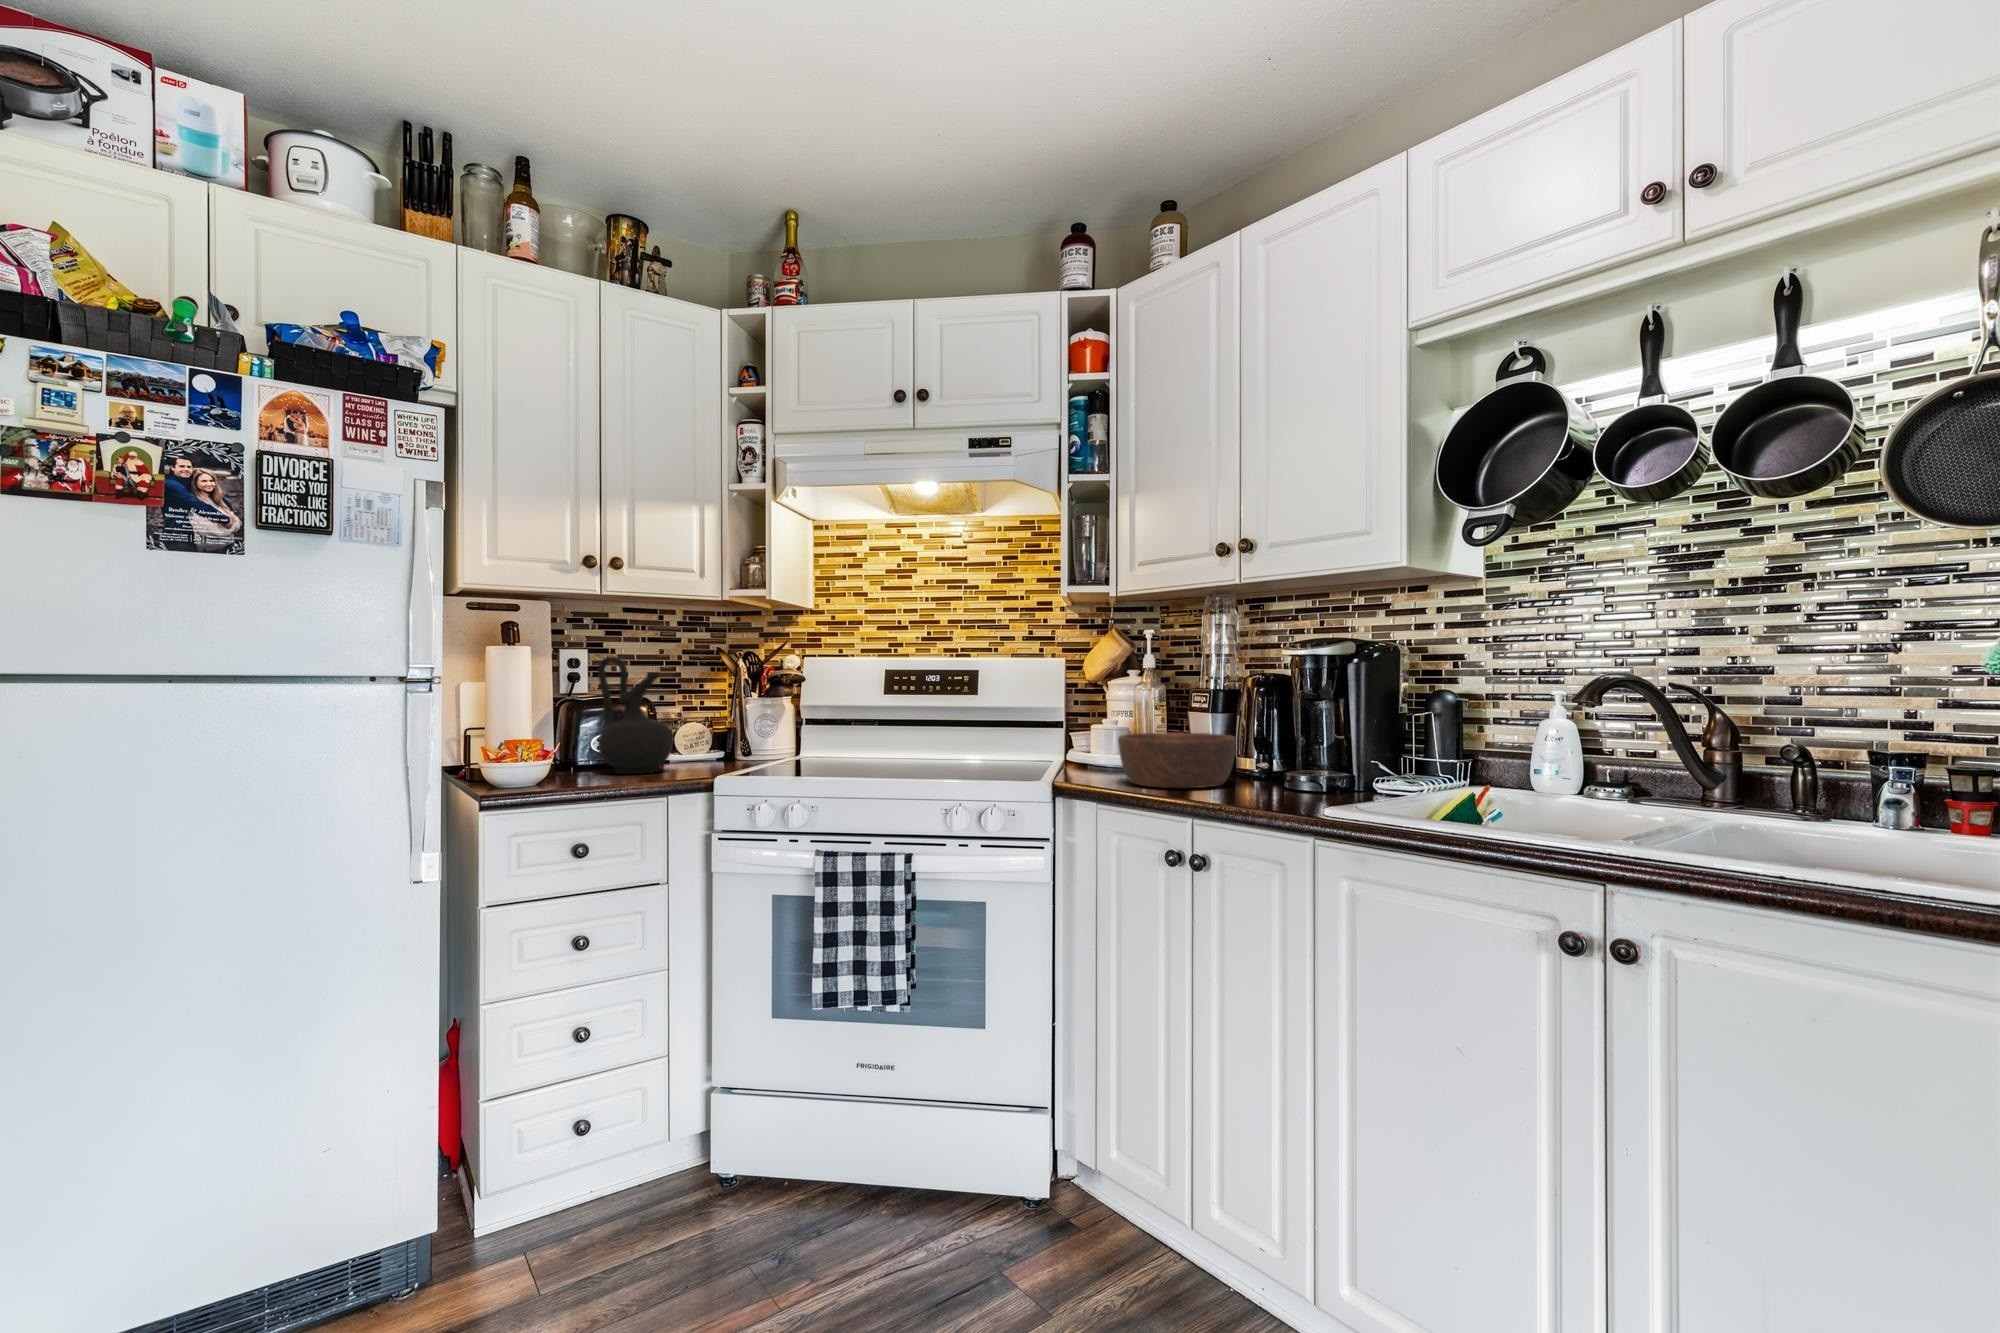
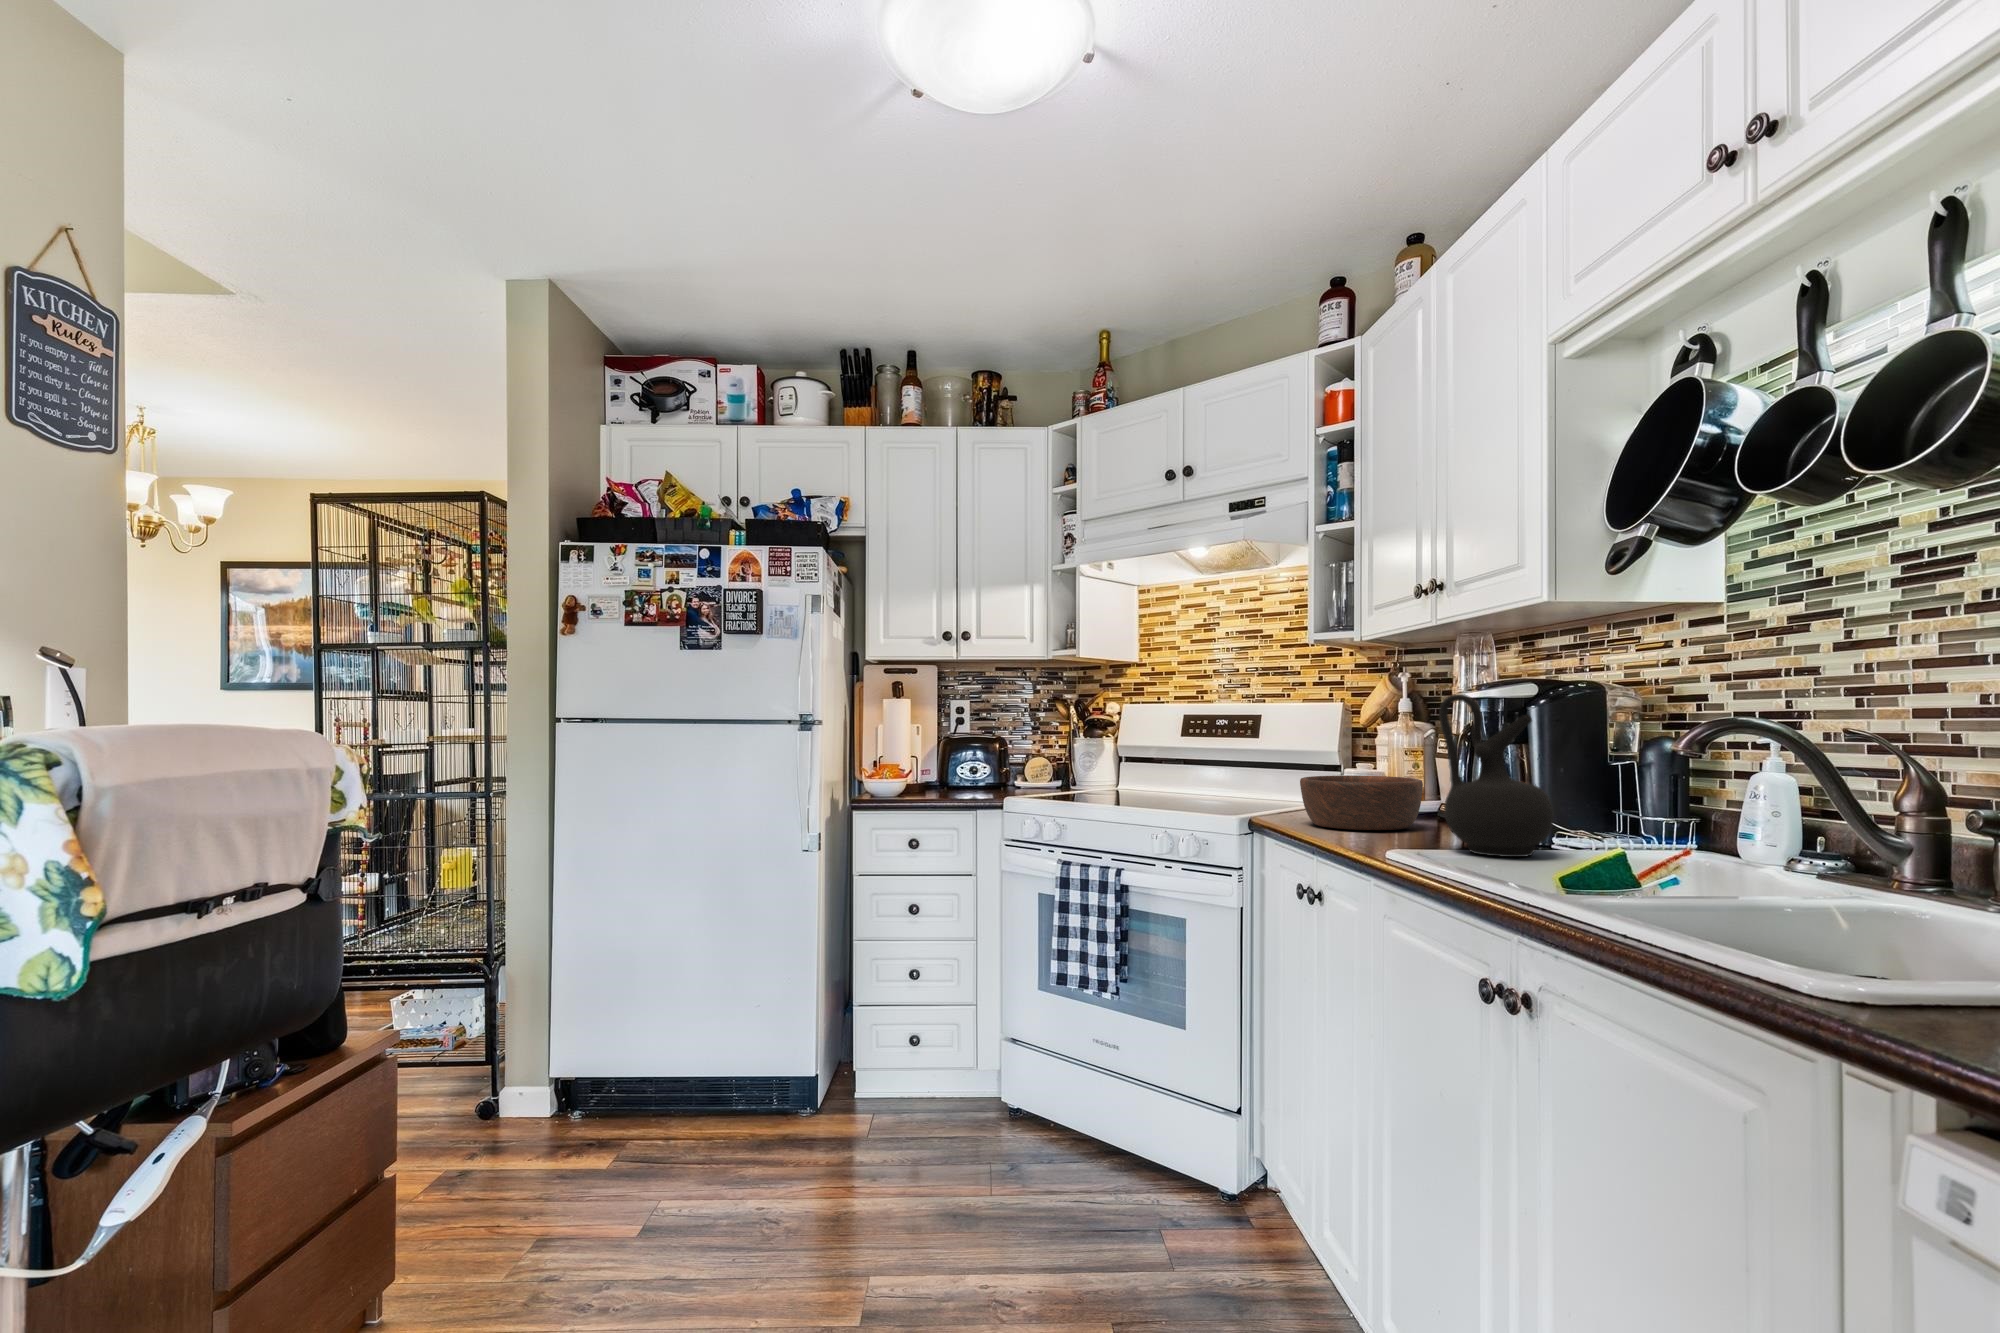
ceramic jug: present [598,657,673,774] -> present [1439,694,1554,857]

